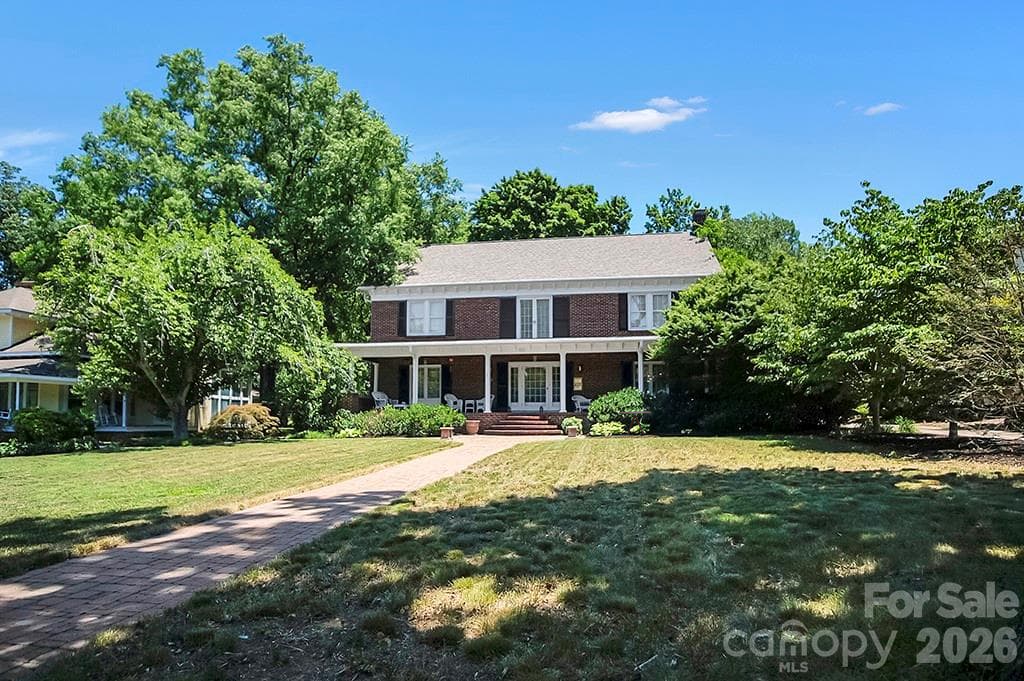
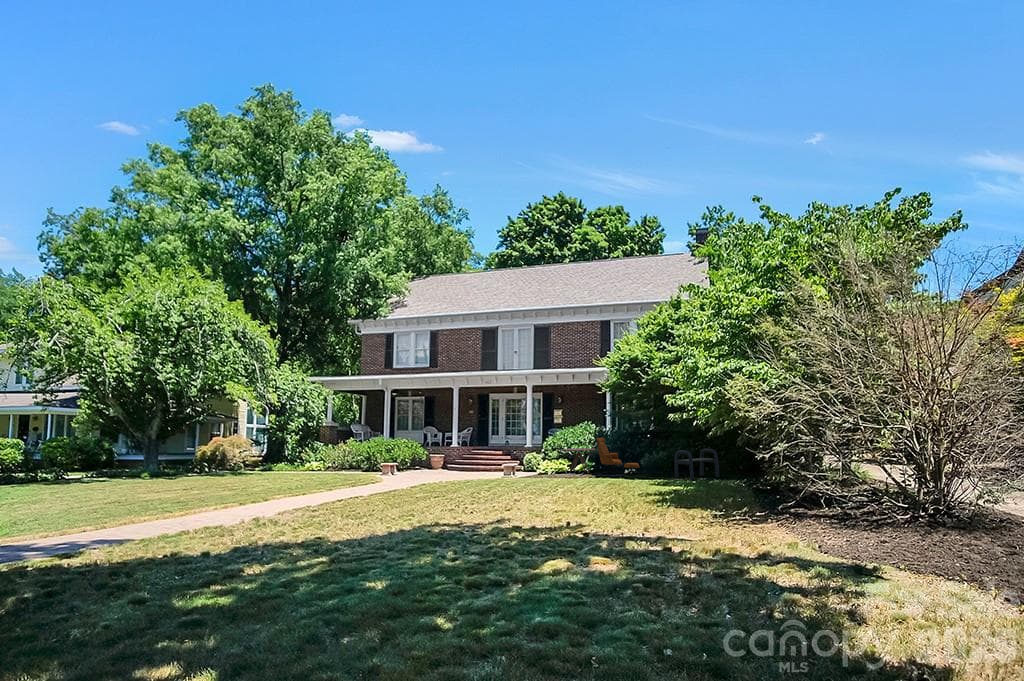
lounge chair: none [656,401,700,435] -> present [596,438,639,474]
bench: none [748,409,788,438] -> present [675,449,719,480]

